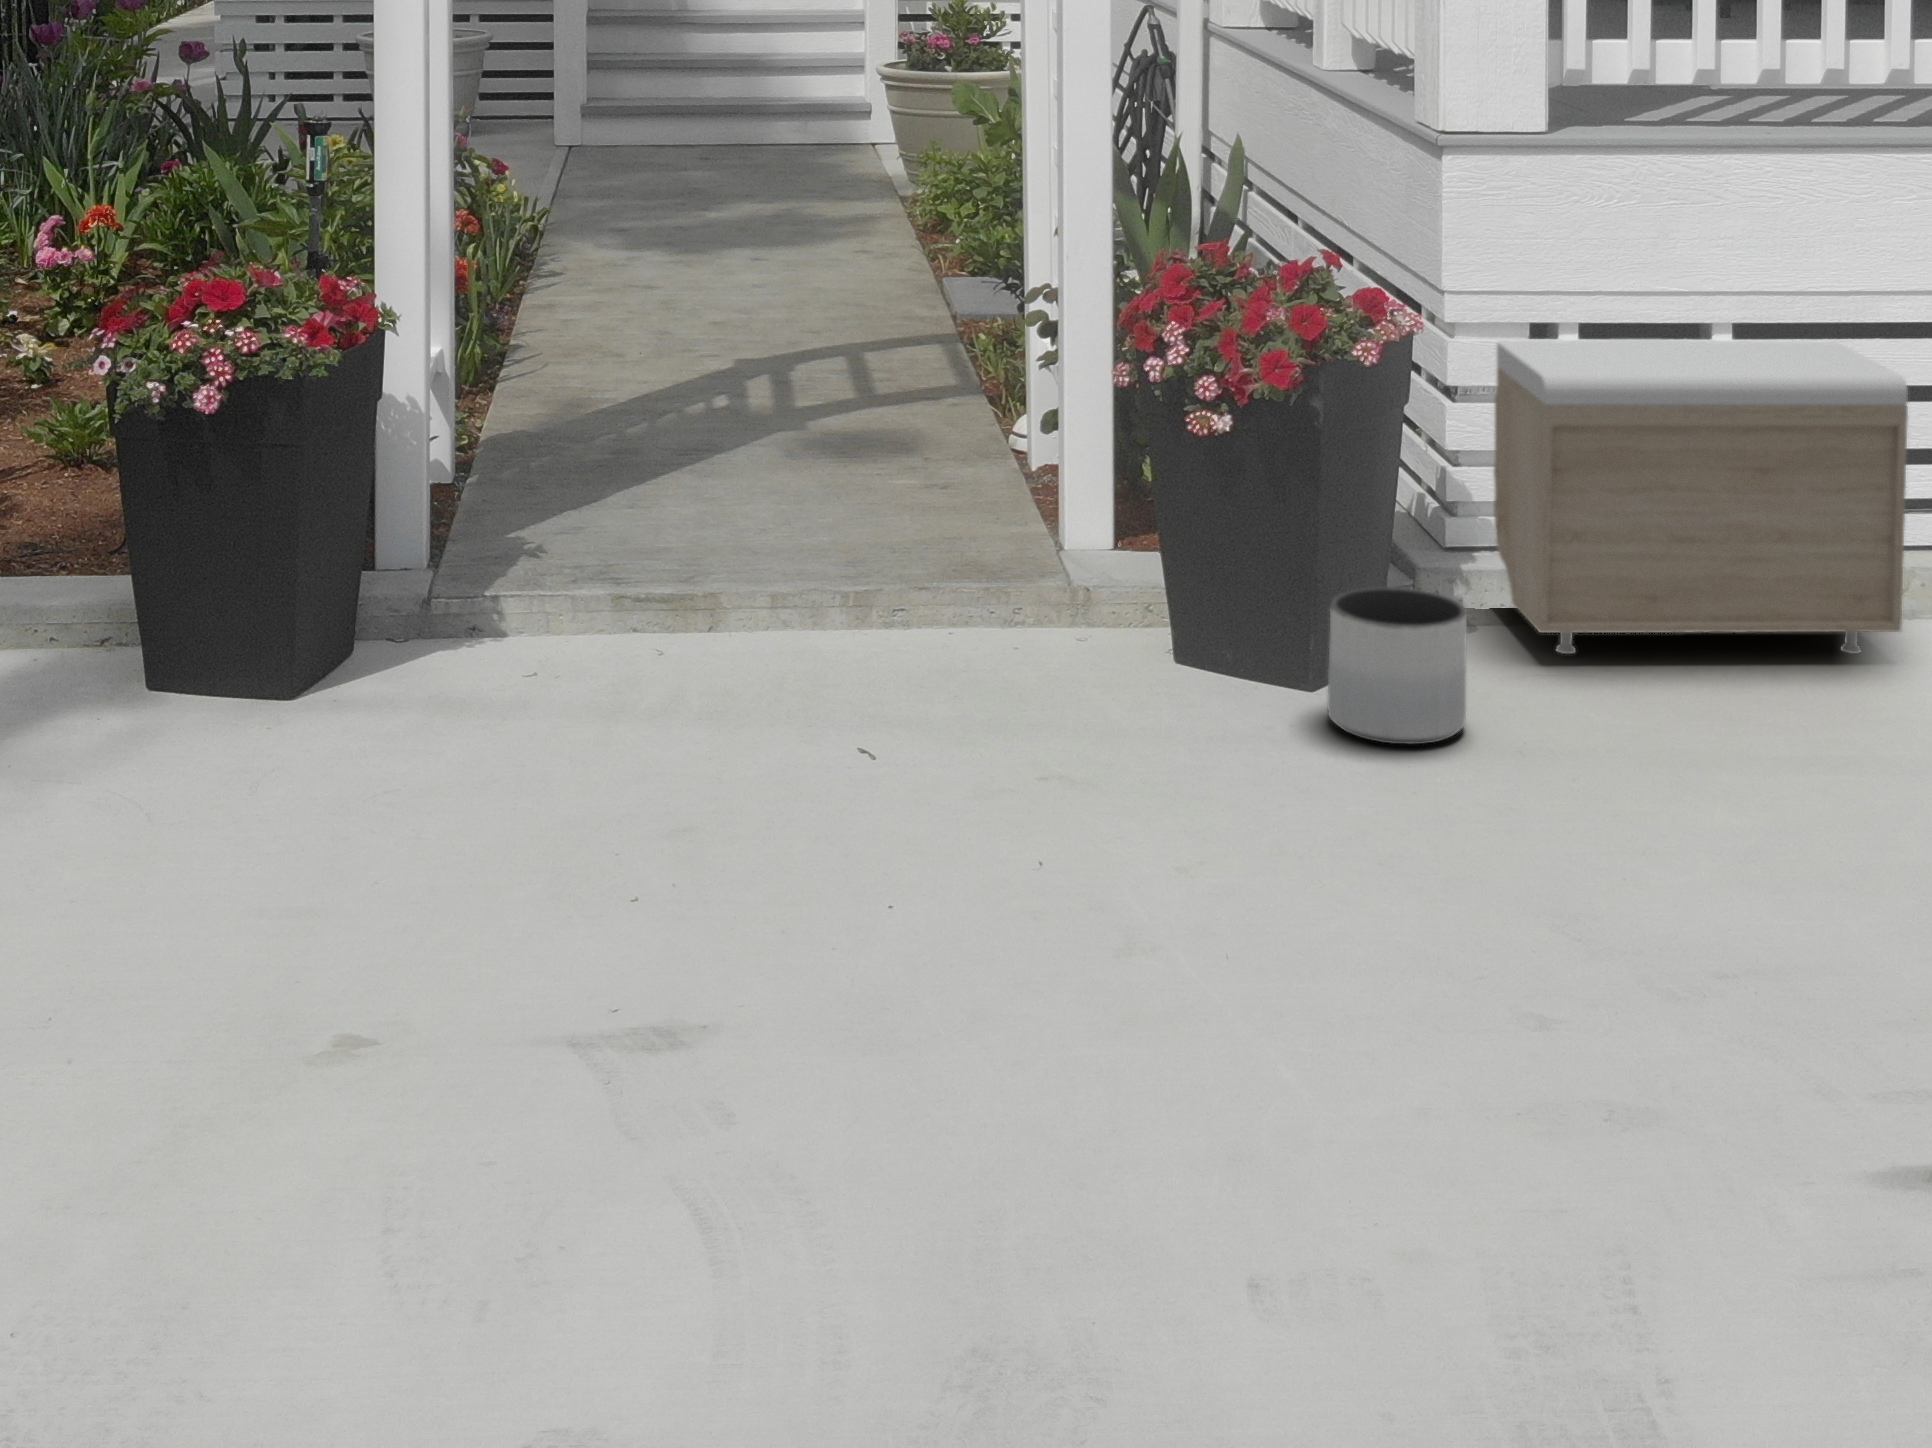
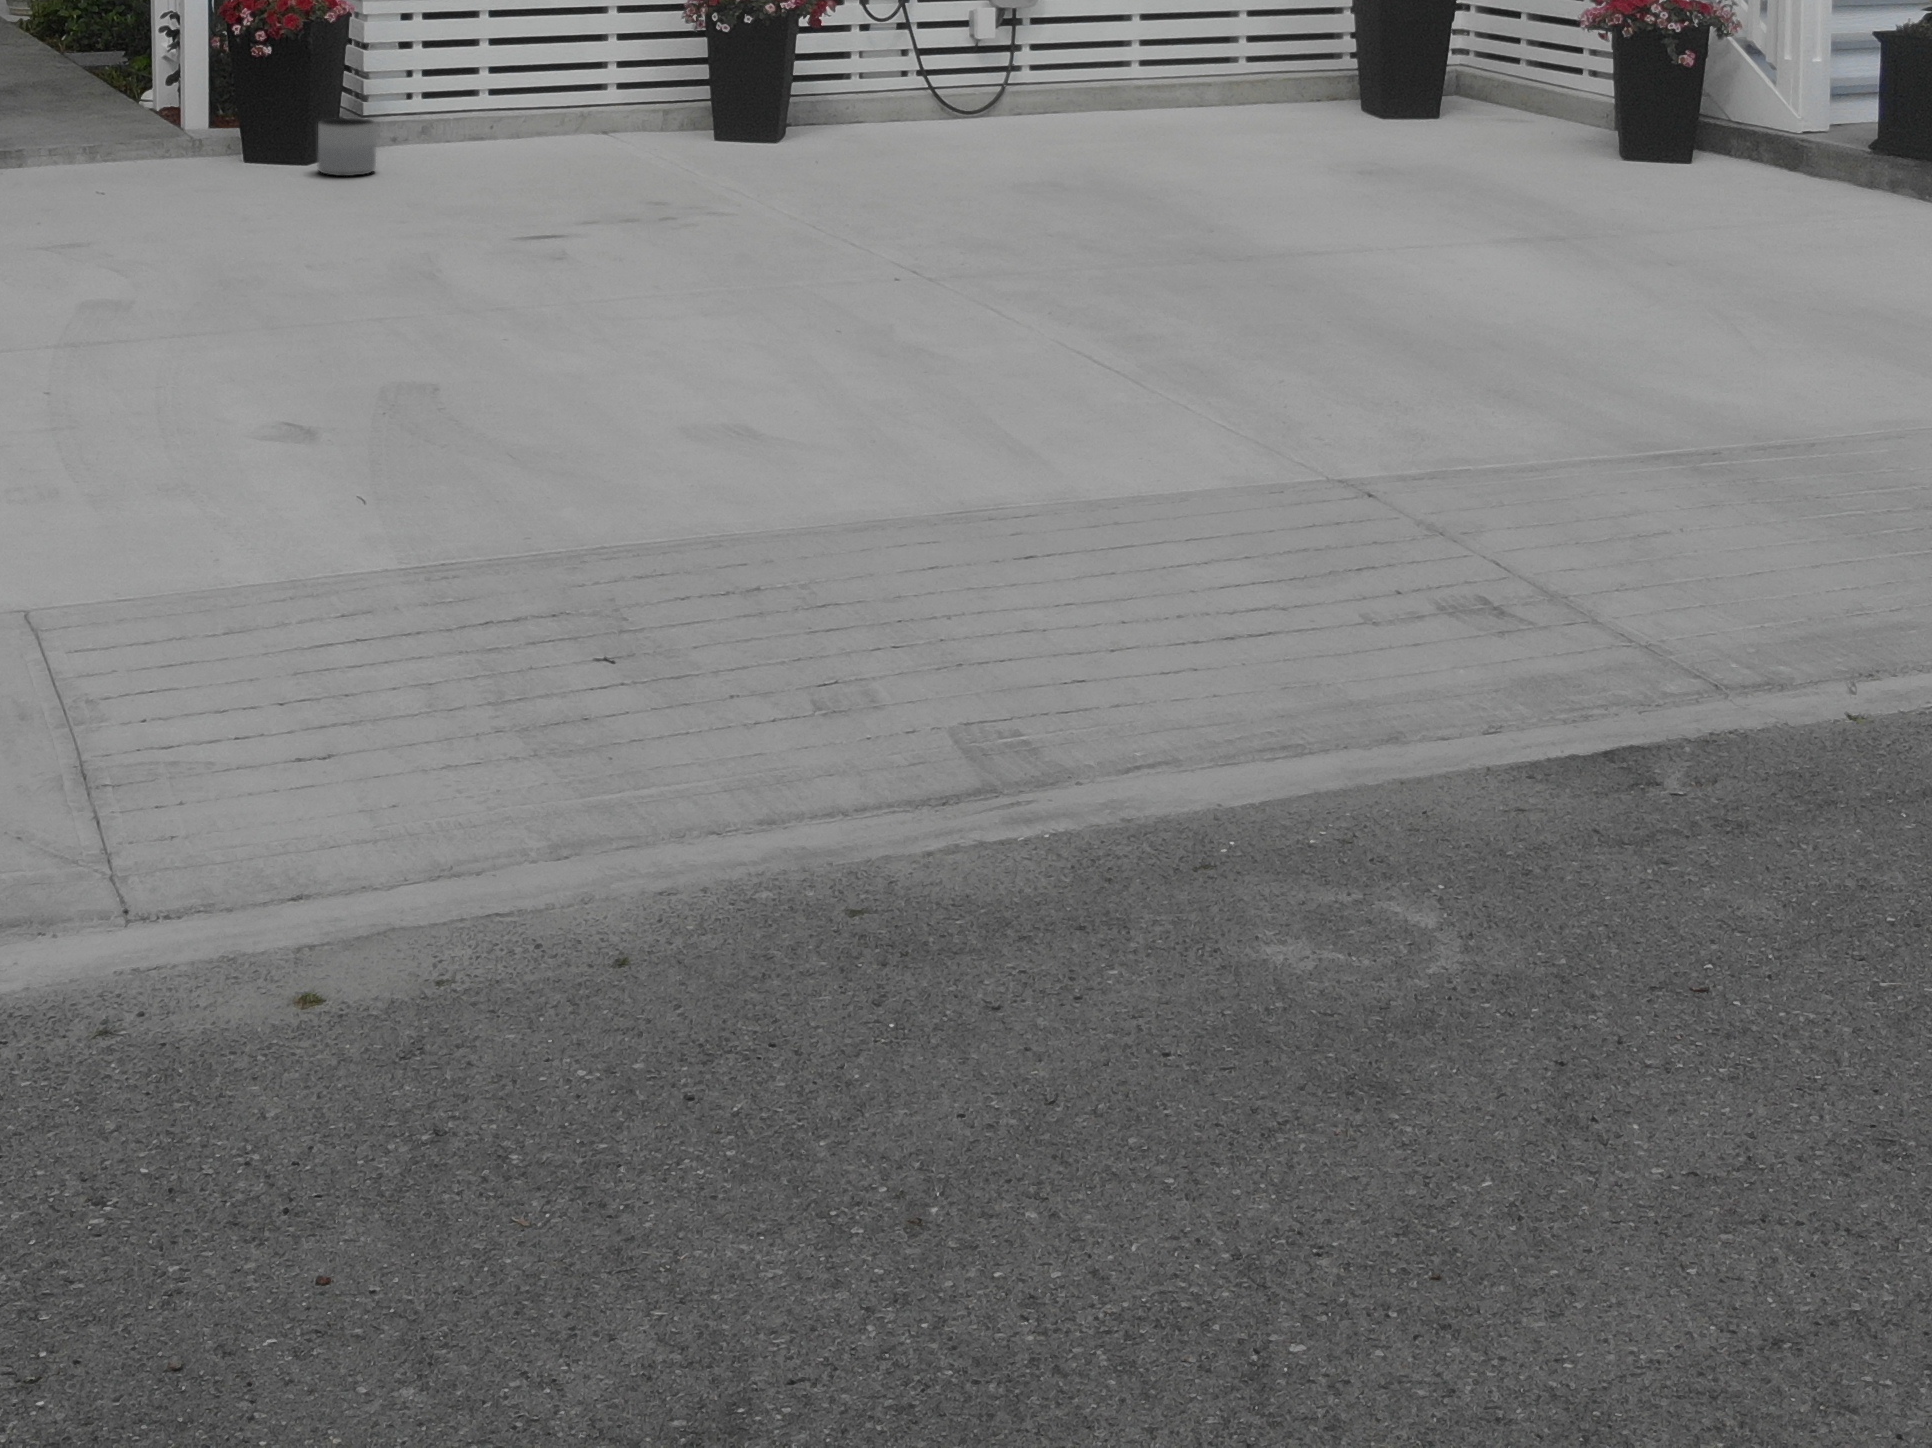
storage bench: present [1494,340,1908,654] -> none [382,18,559,153]

